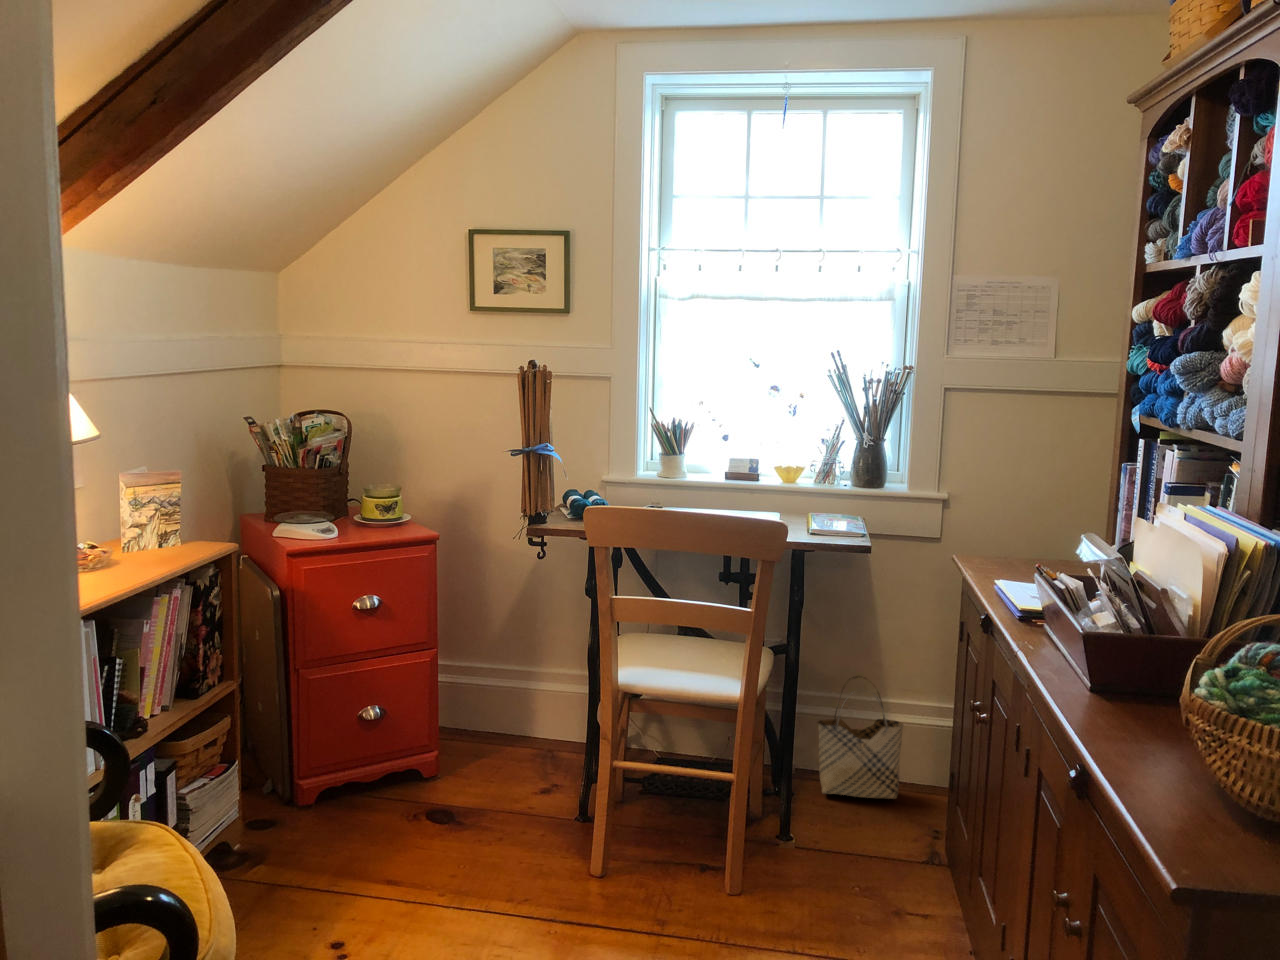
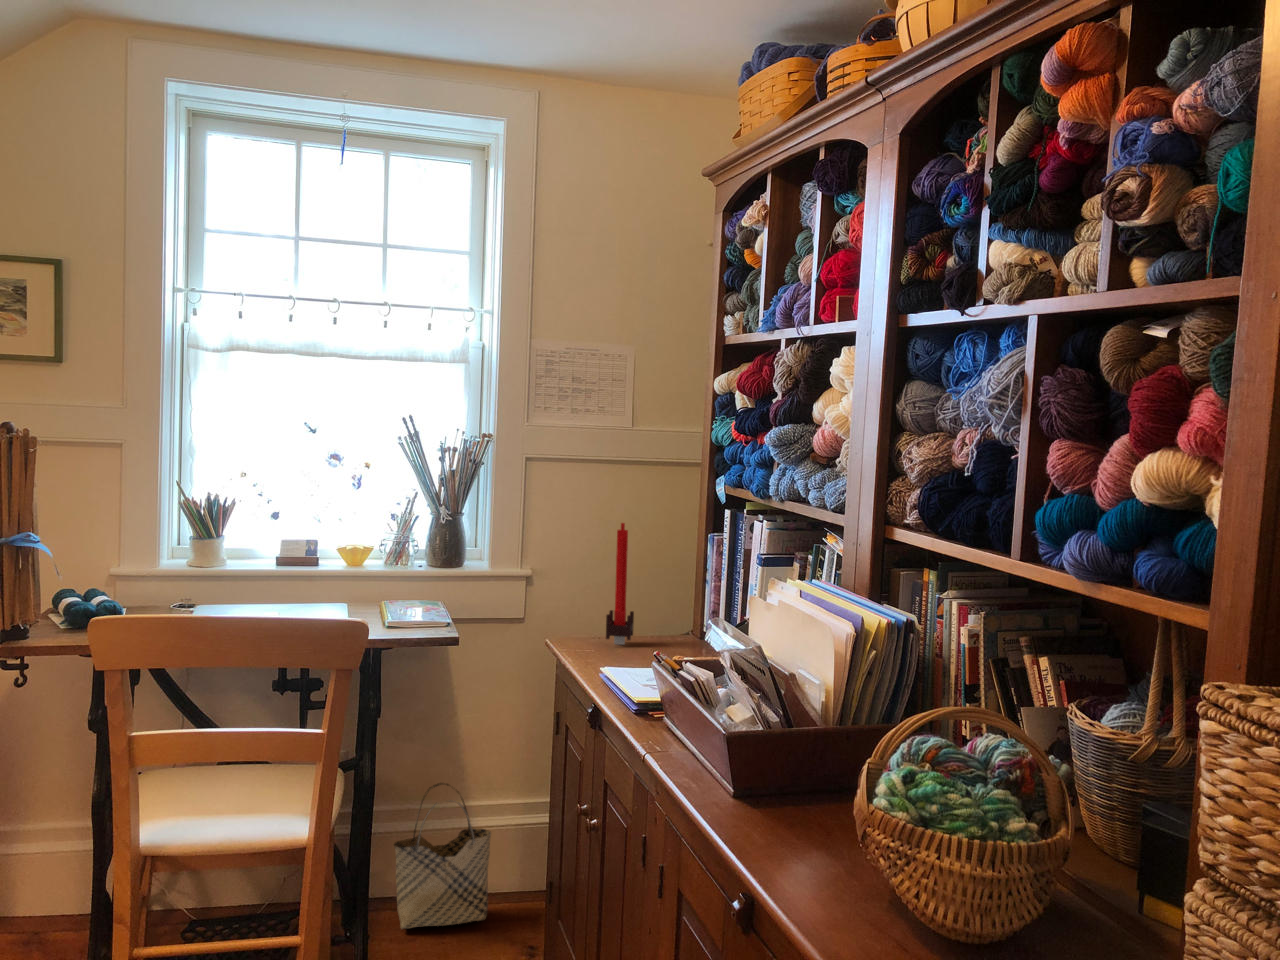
candle: none [1009,449,1039,563] -> present [606,523,634,645]

